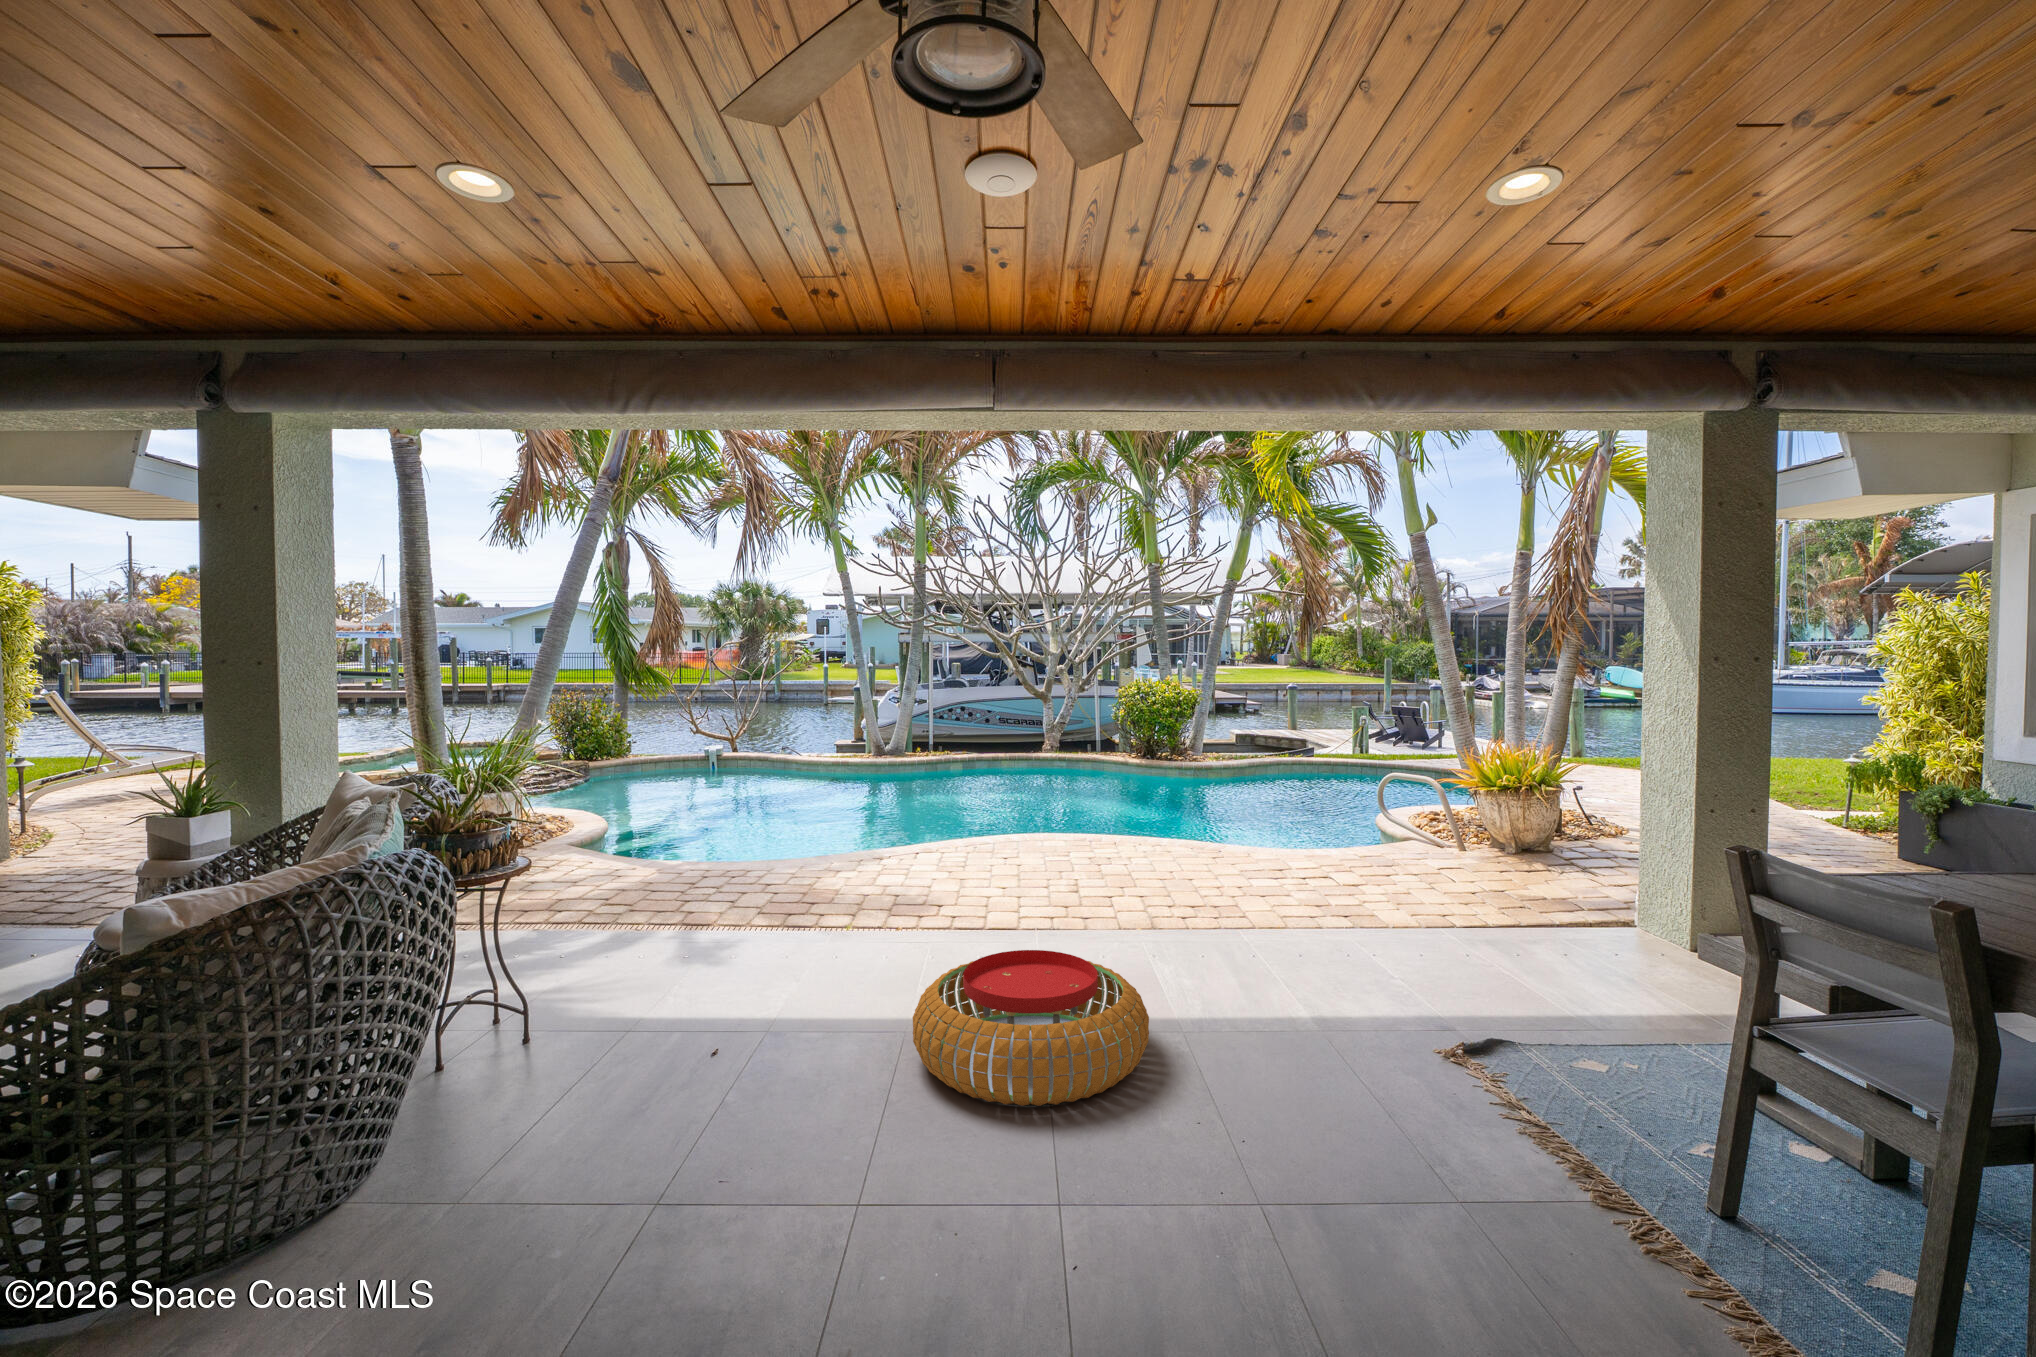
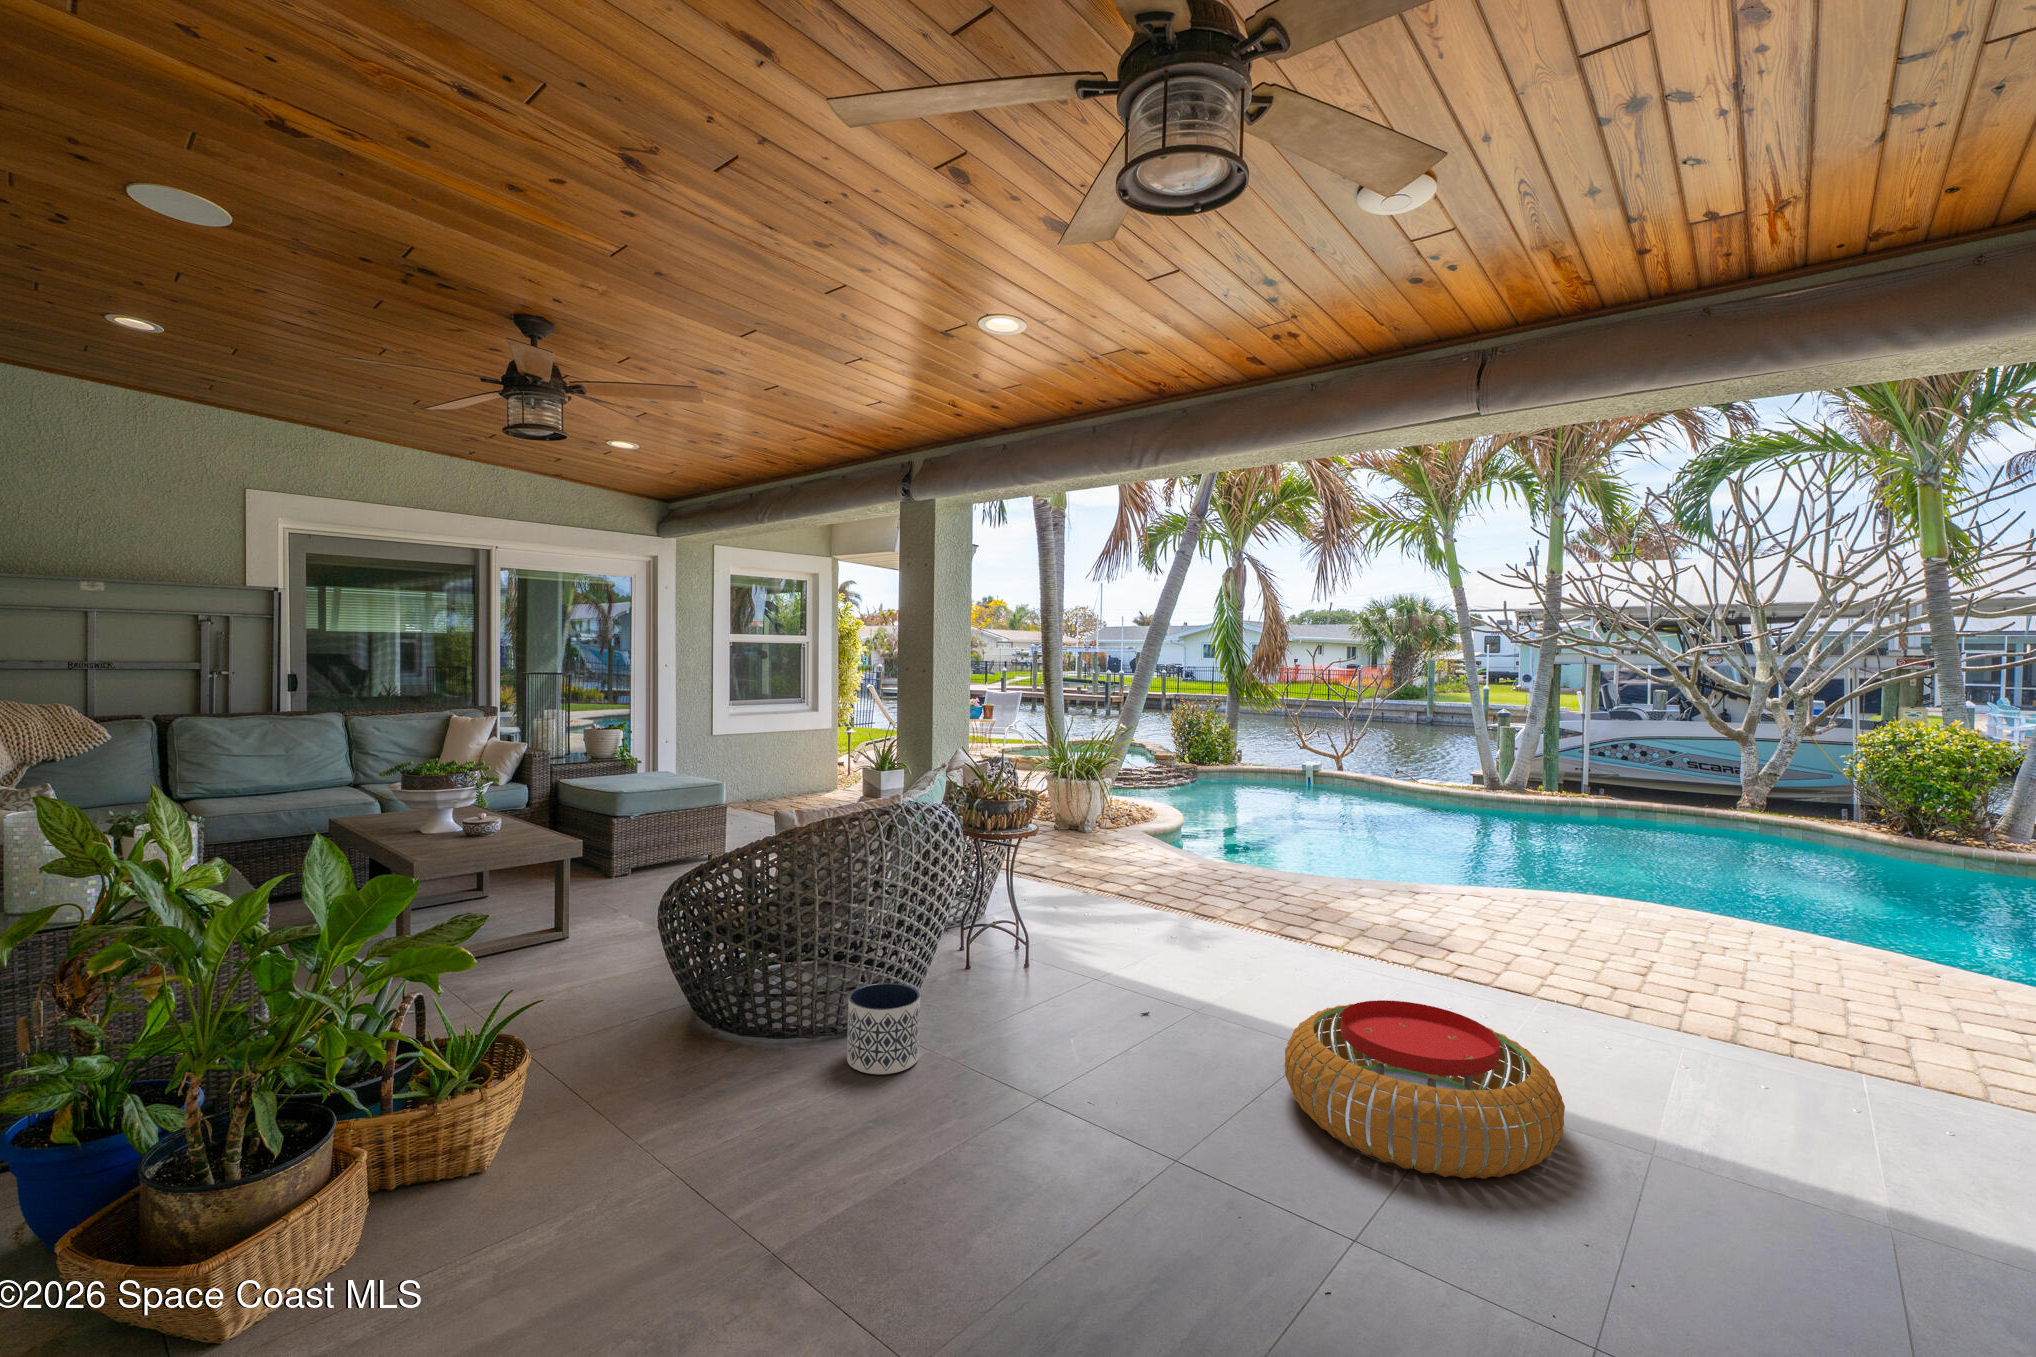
planter: none [316,1121,452,1280] -> present [847,983,920,1075]

